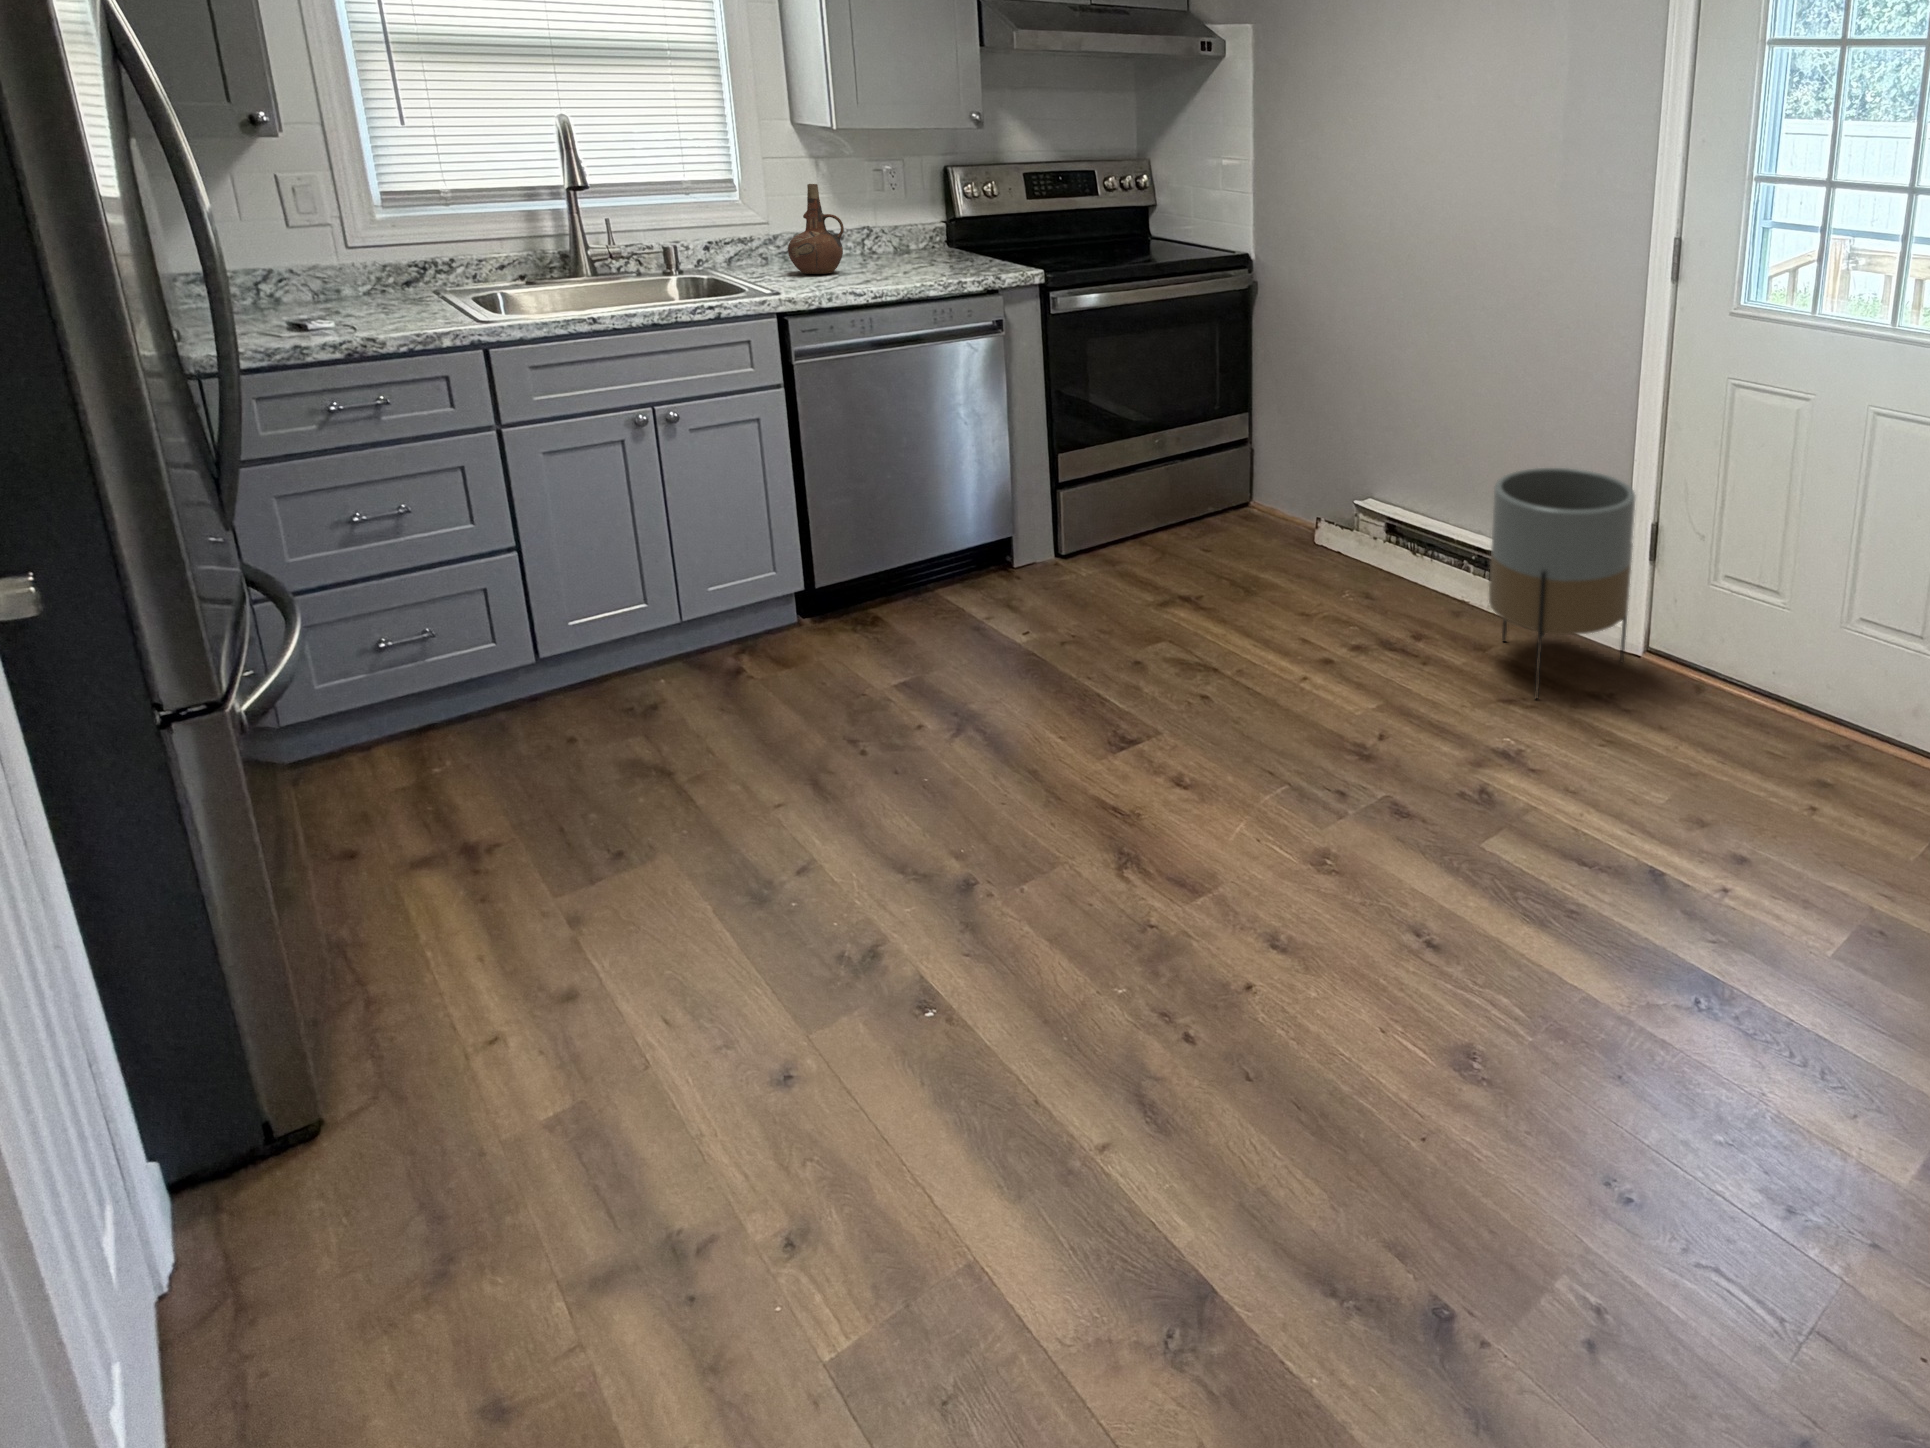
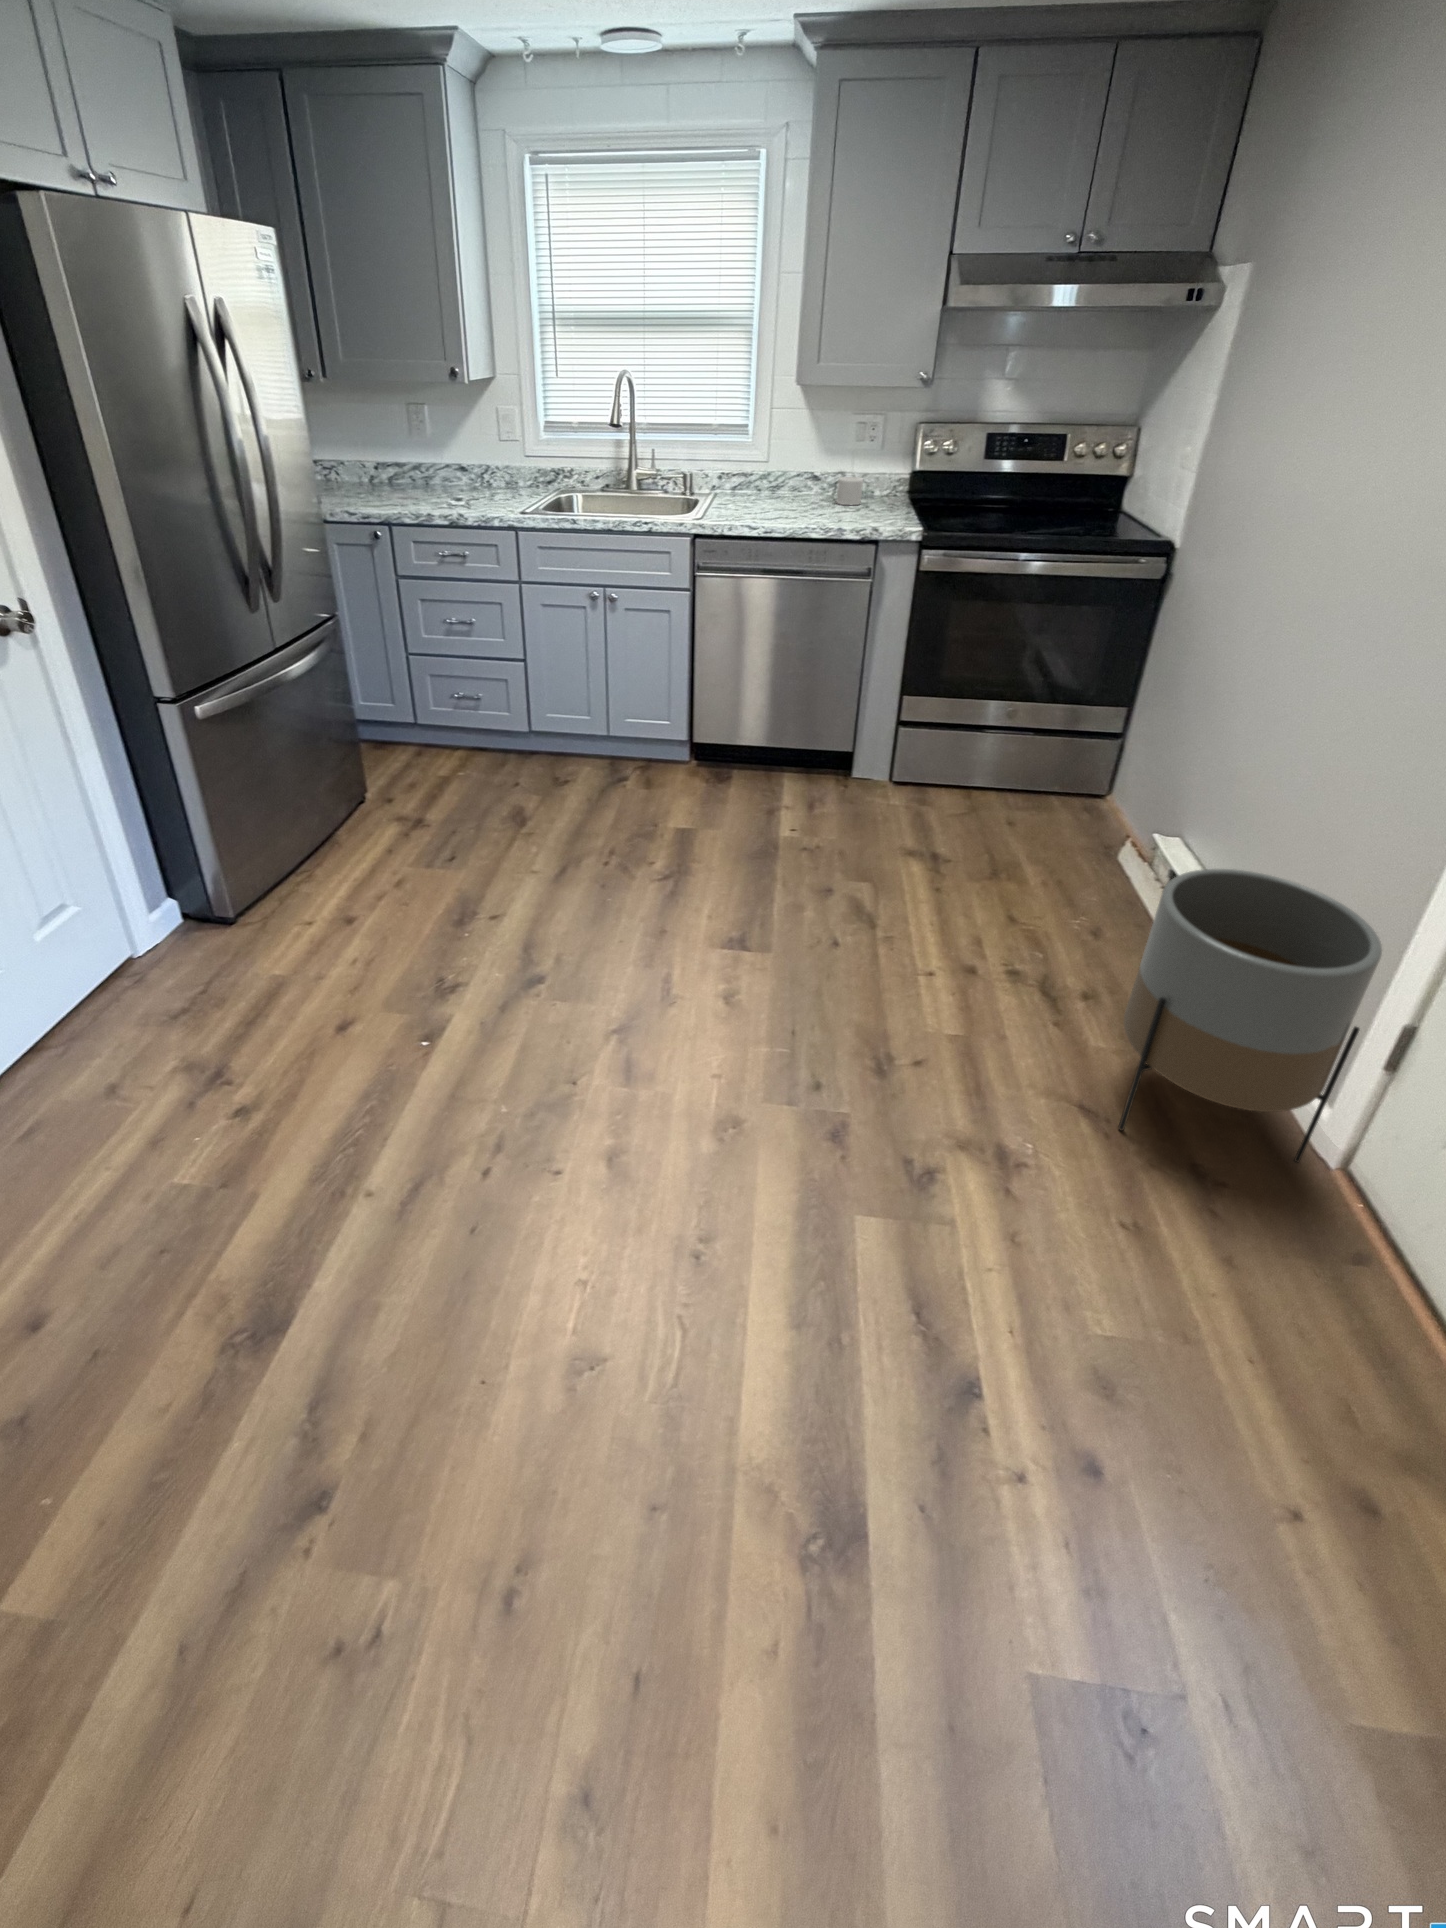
ceramic pitcher: present [788,184,844,274] -> none [757,431,800,508]
mug: none [866,231,906,263] -> present [837,477,863,505]

